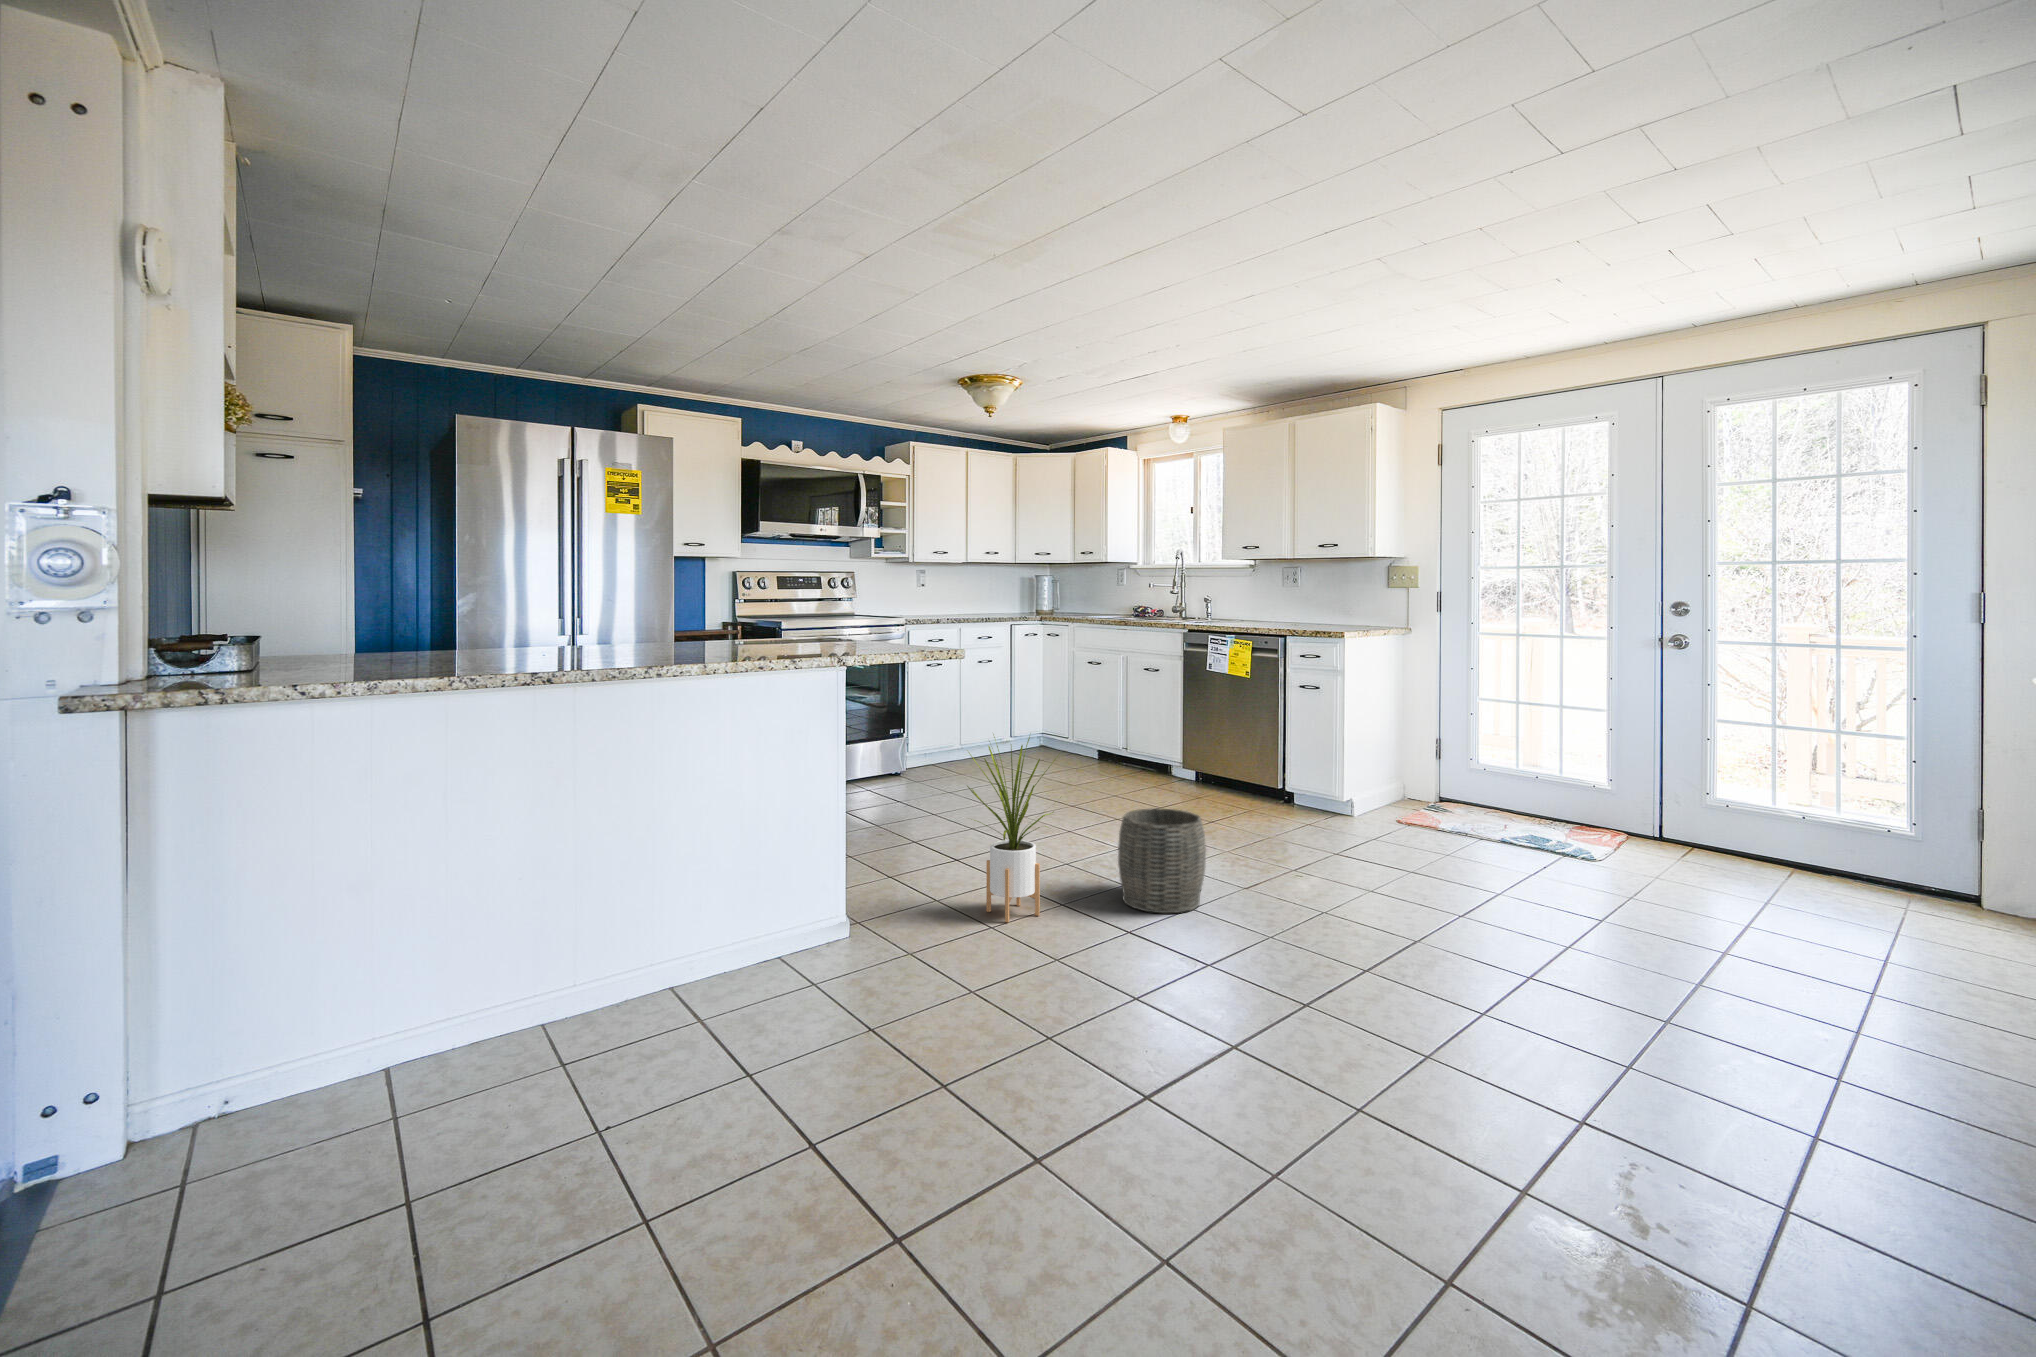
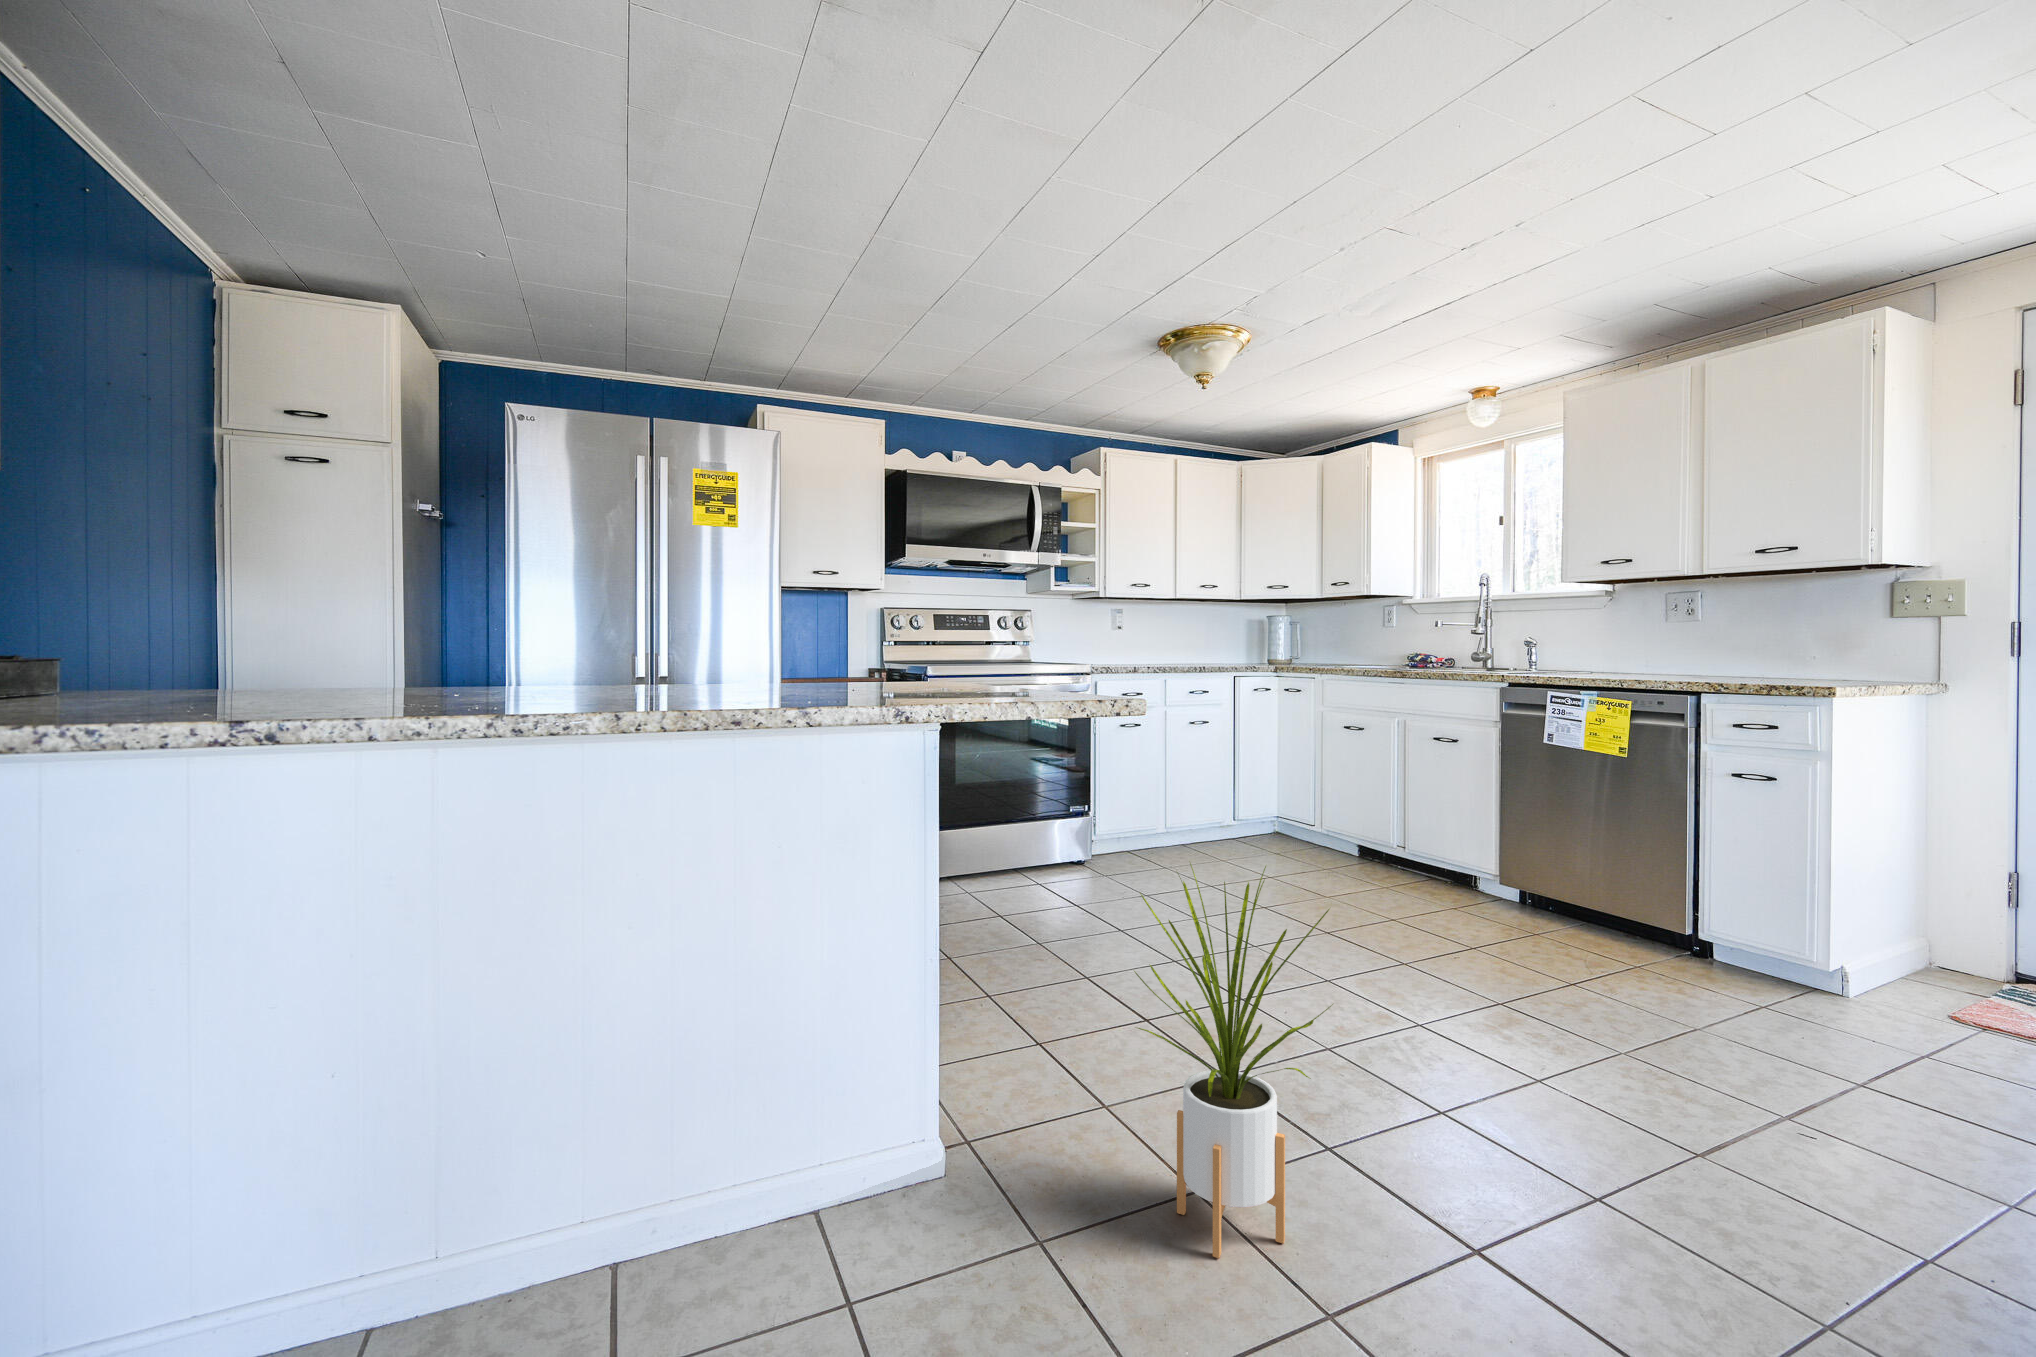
woven basket: present [1118,808,1206,913] -> none [1447,1019,1656,1279]

